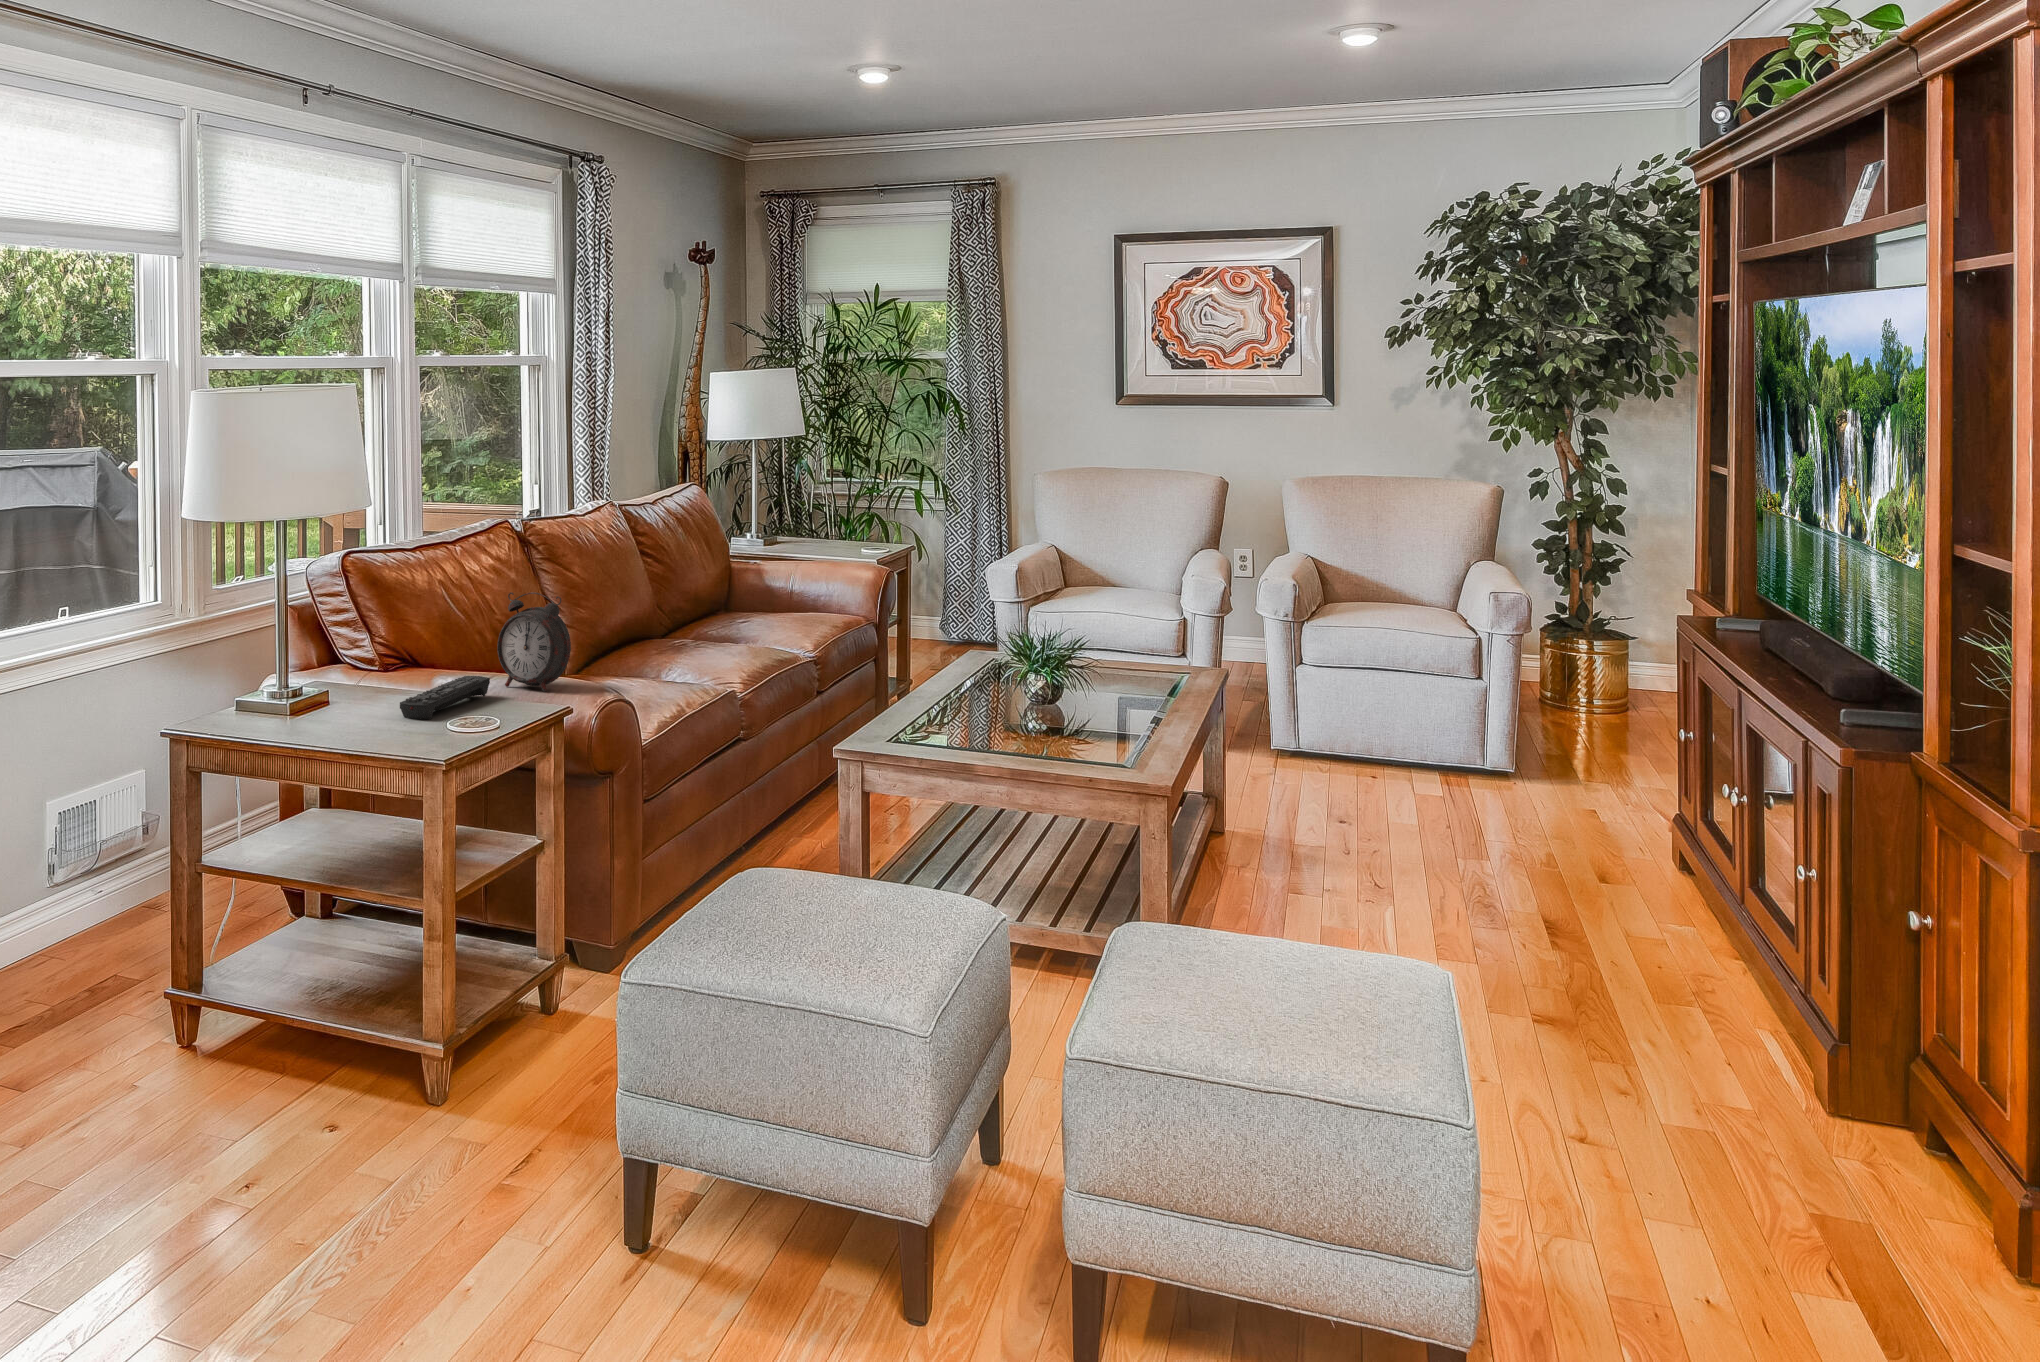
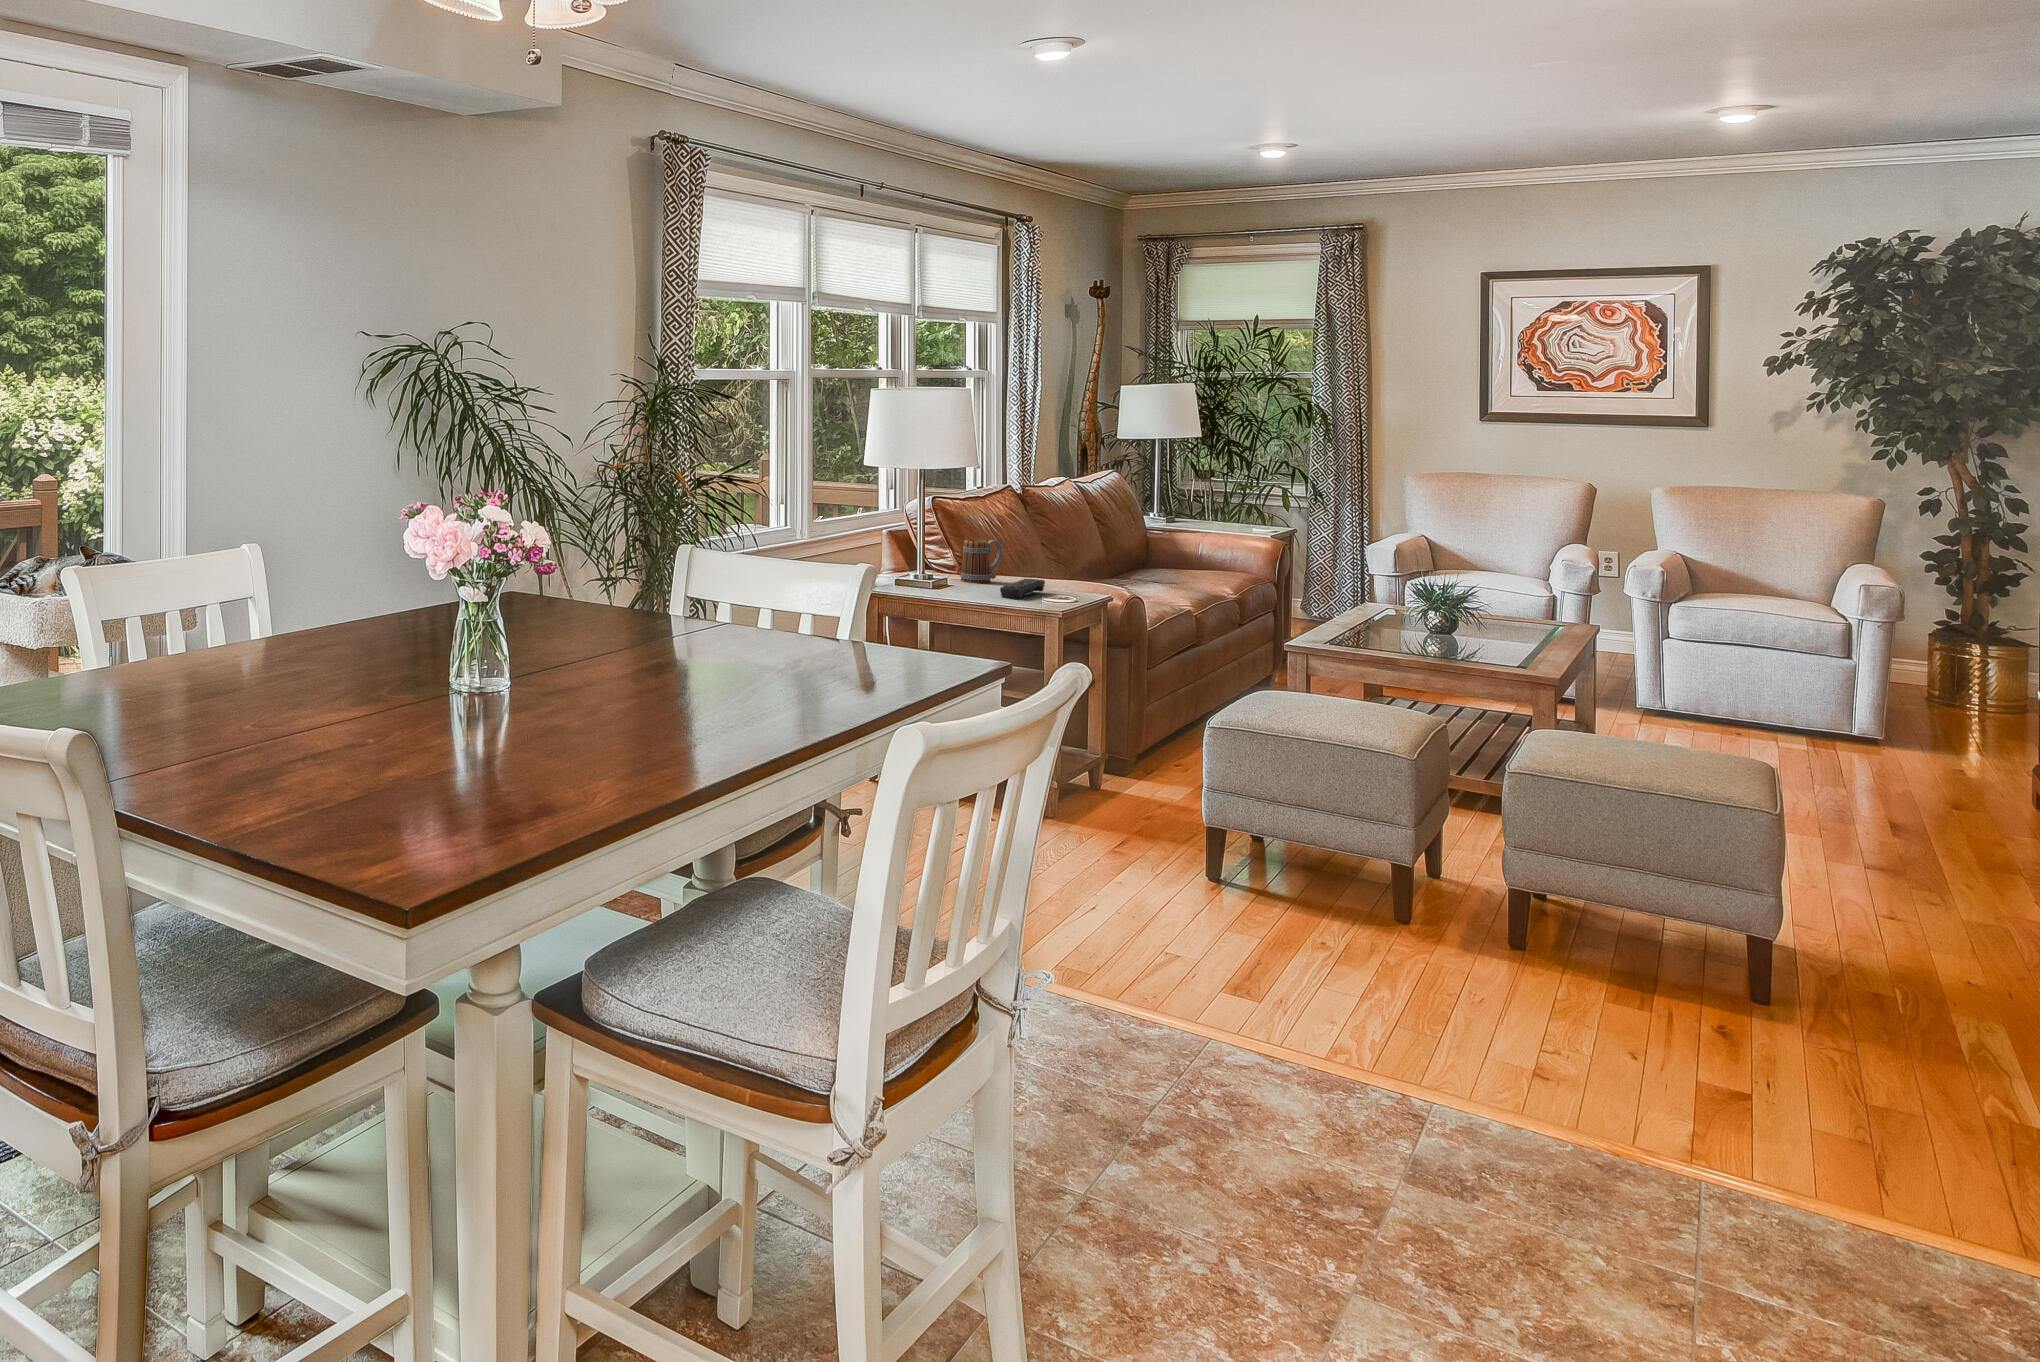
alarm clock: present [497,592,571,691] -> none [1042,528,1095,593]
mug: none [385,613,449,683] -> present [961,539,1002,583]

